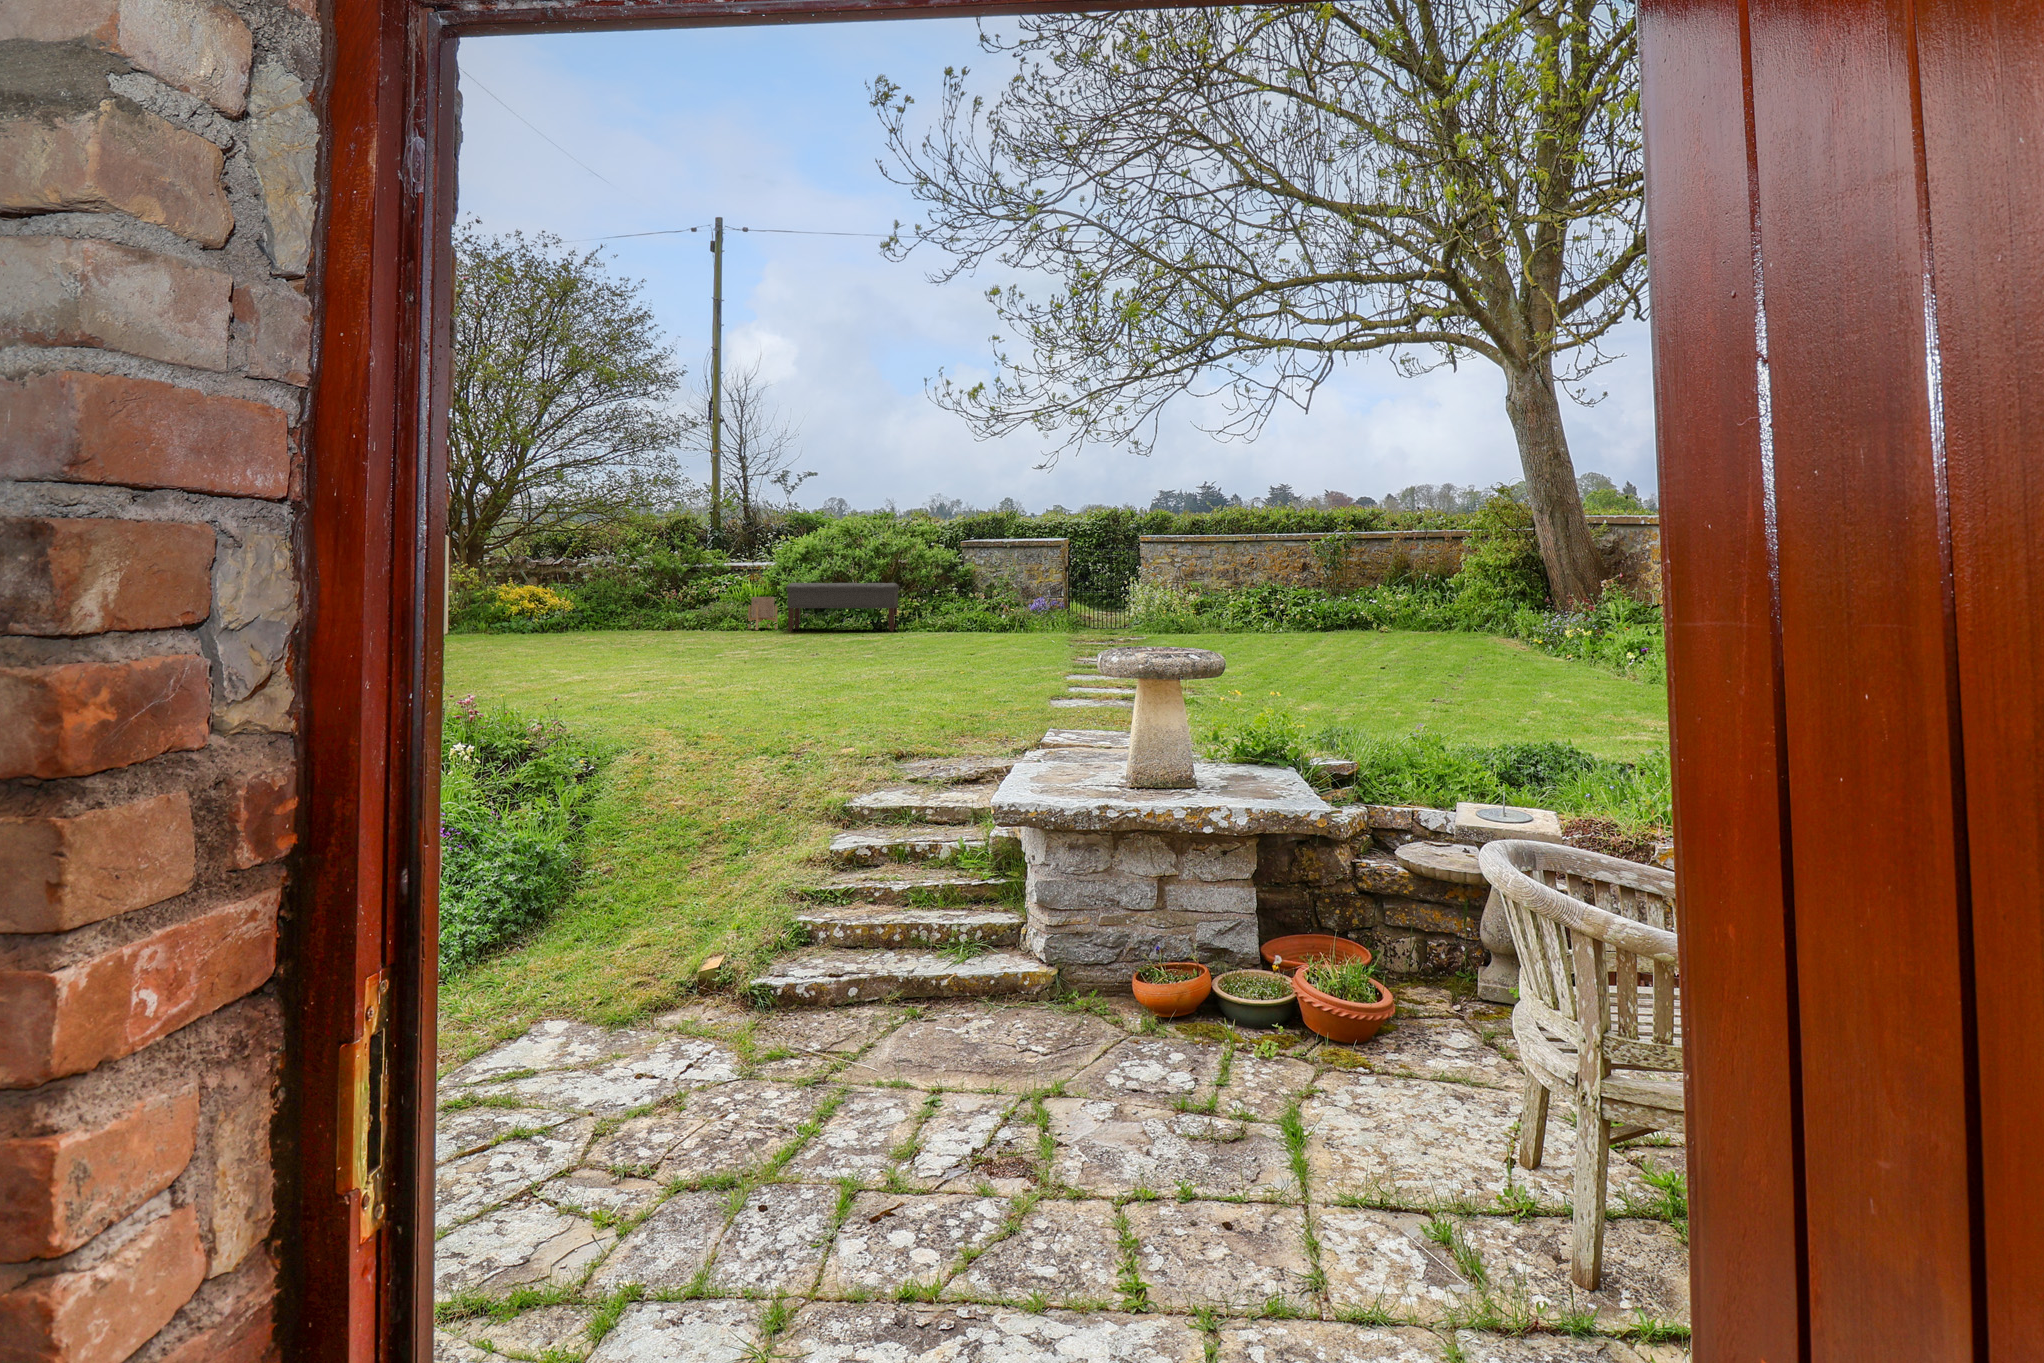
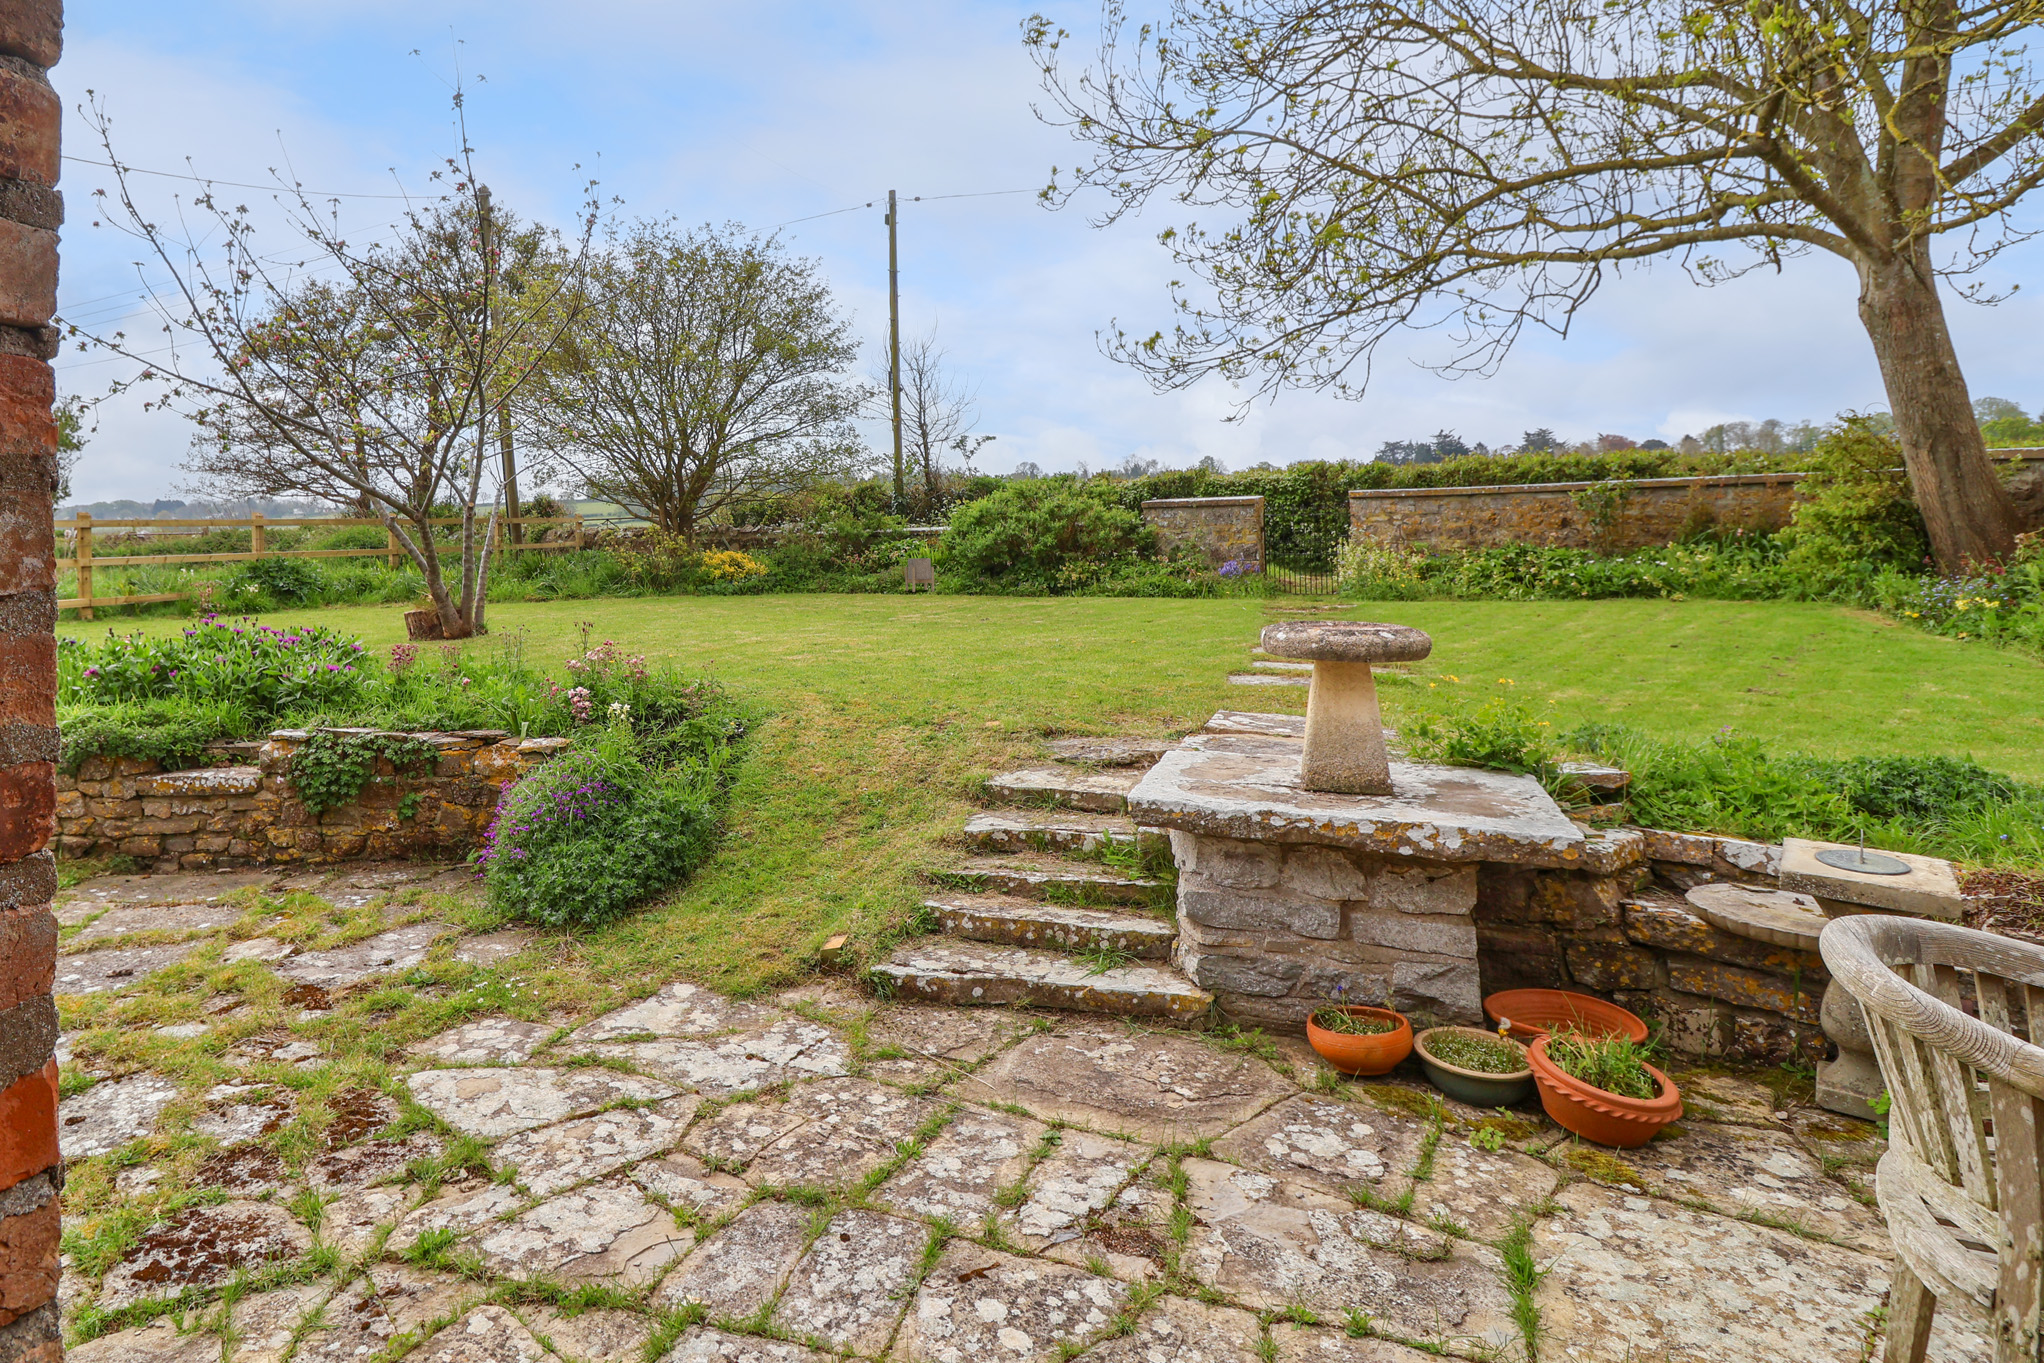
bench: present [786,583,899,632] -> none [941,542,1059,593]

